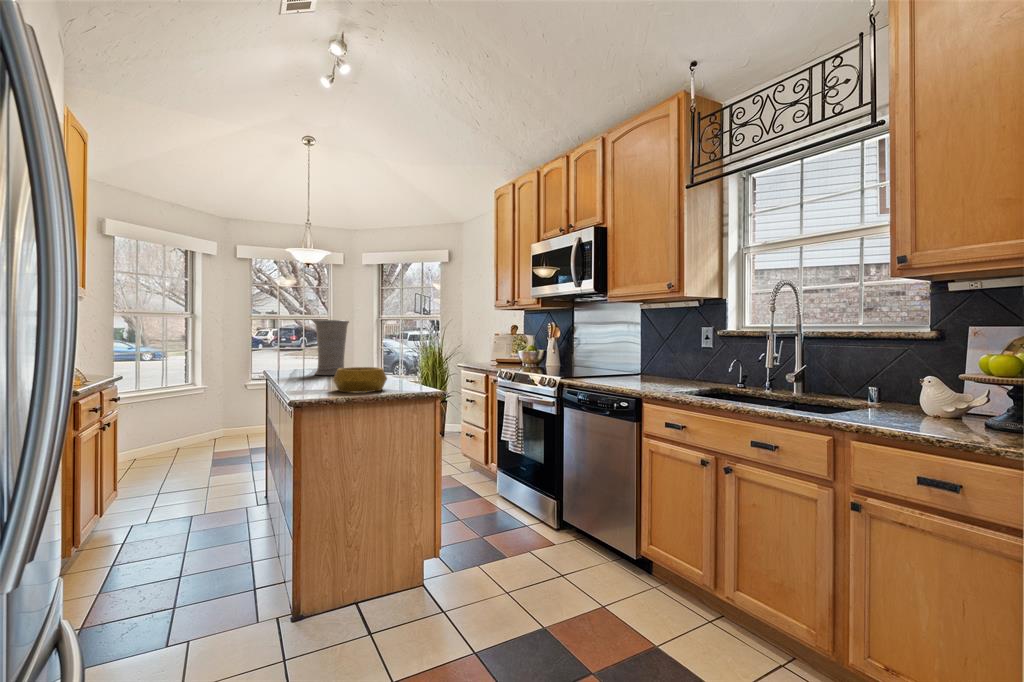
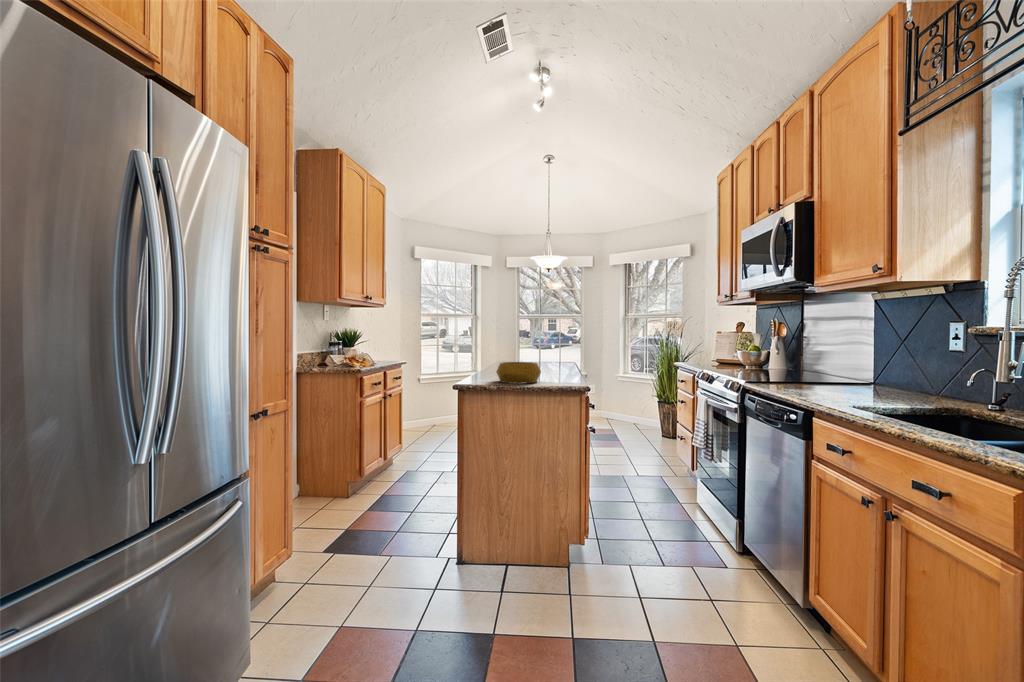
vase: present [313,320,349,375] -> none [517,321,547,368]

